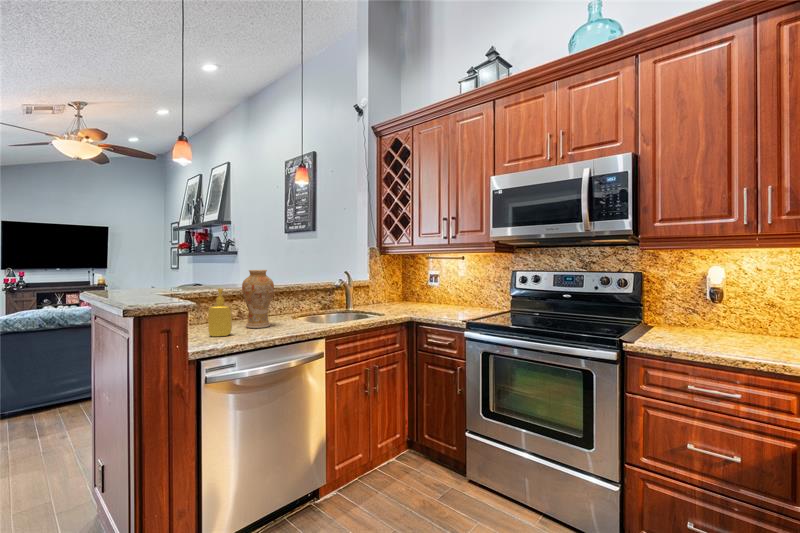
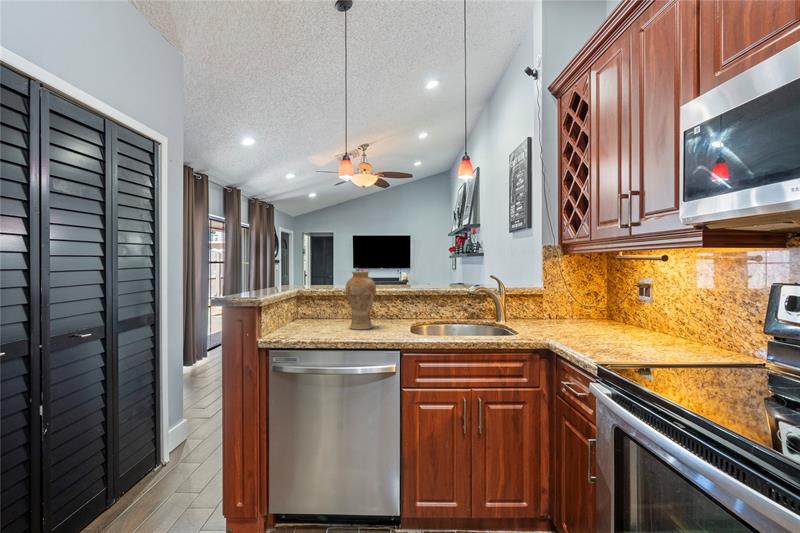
soap dispenser: present [208,289,232,337] -> none [302,288,323,332]

